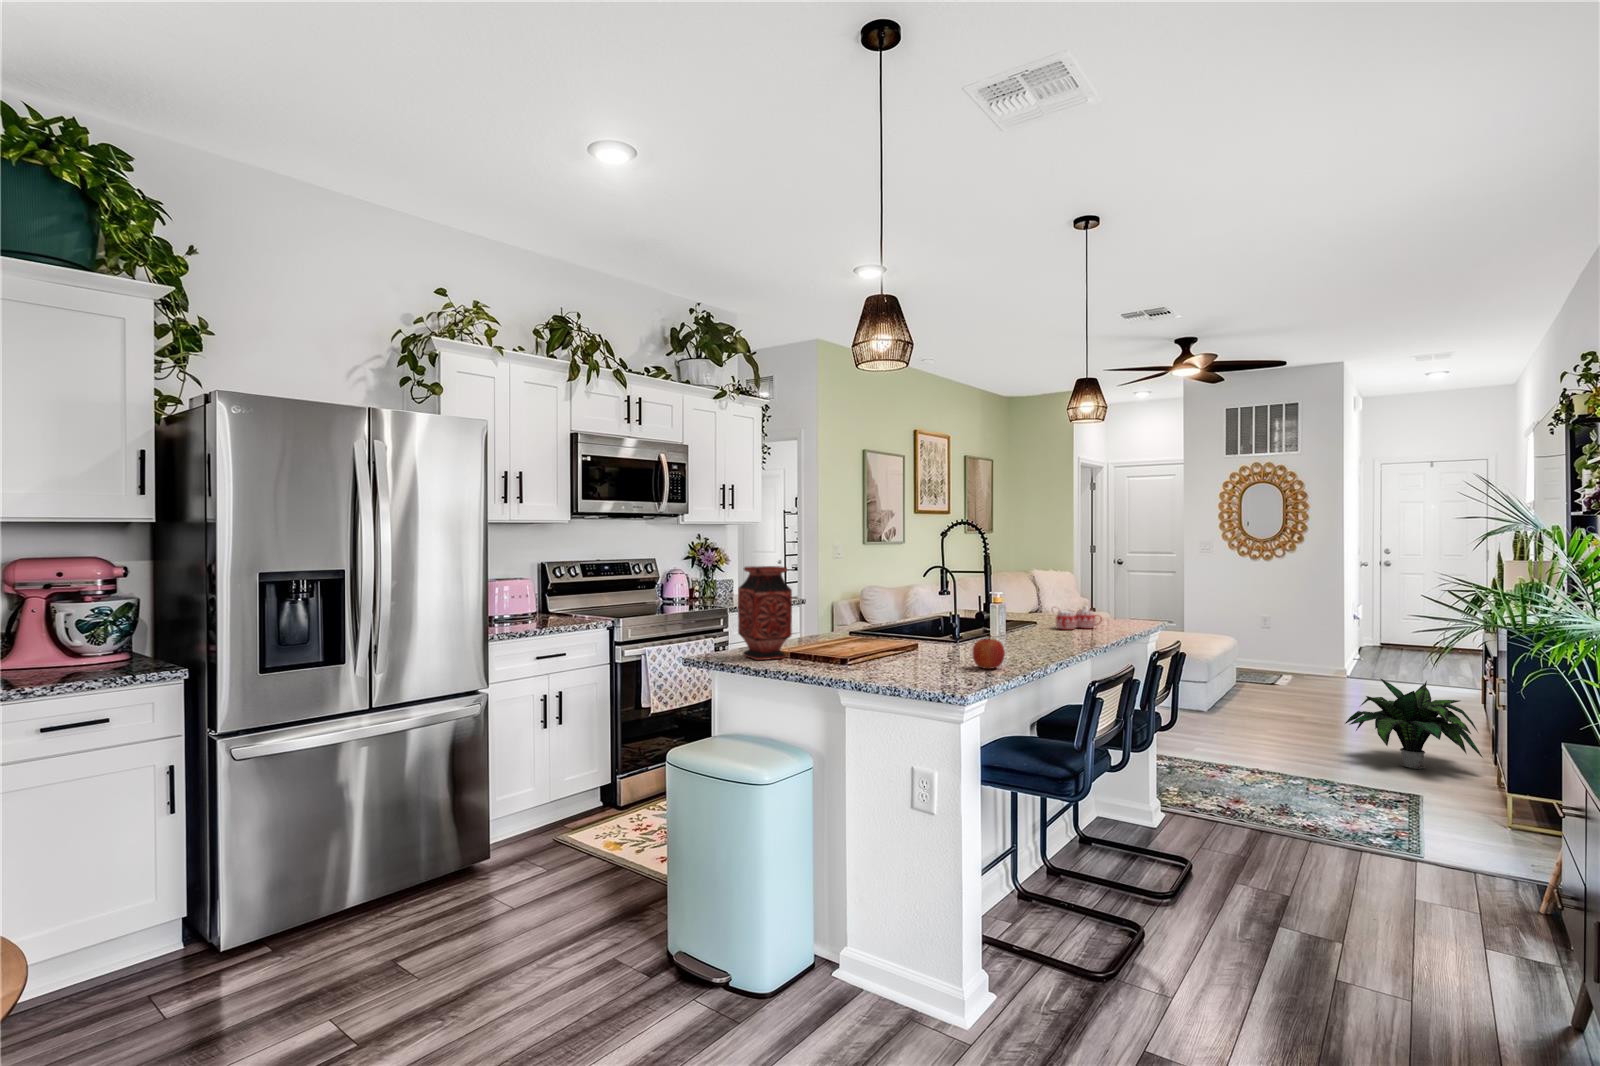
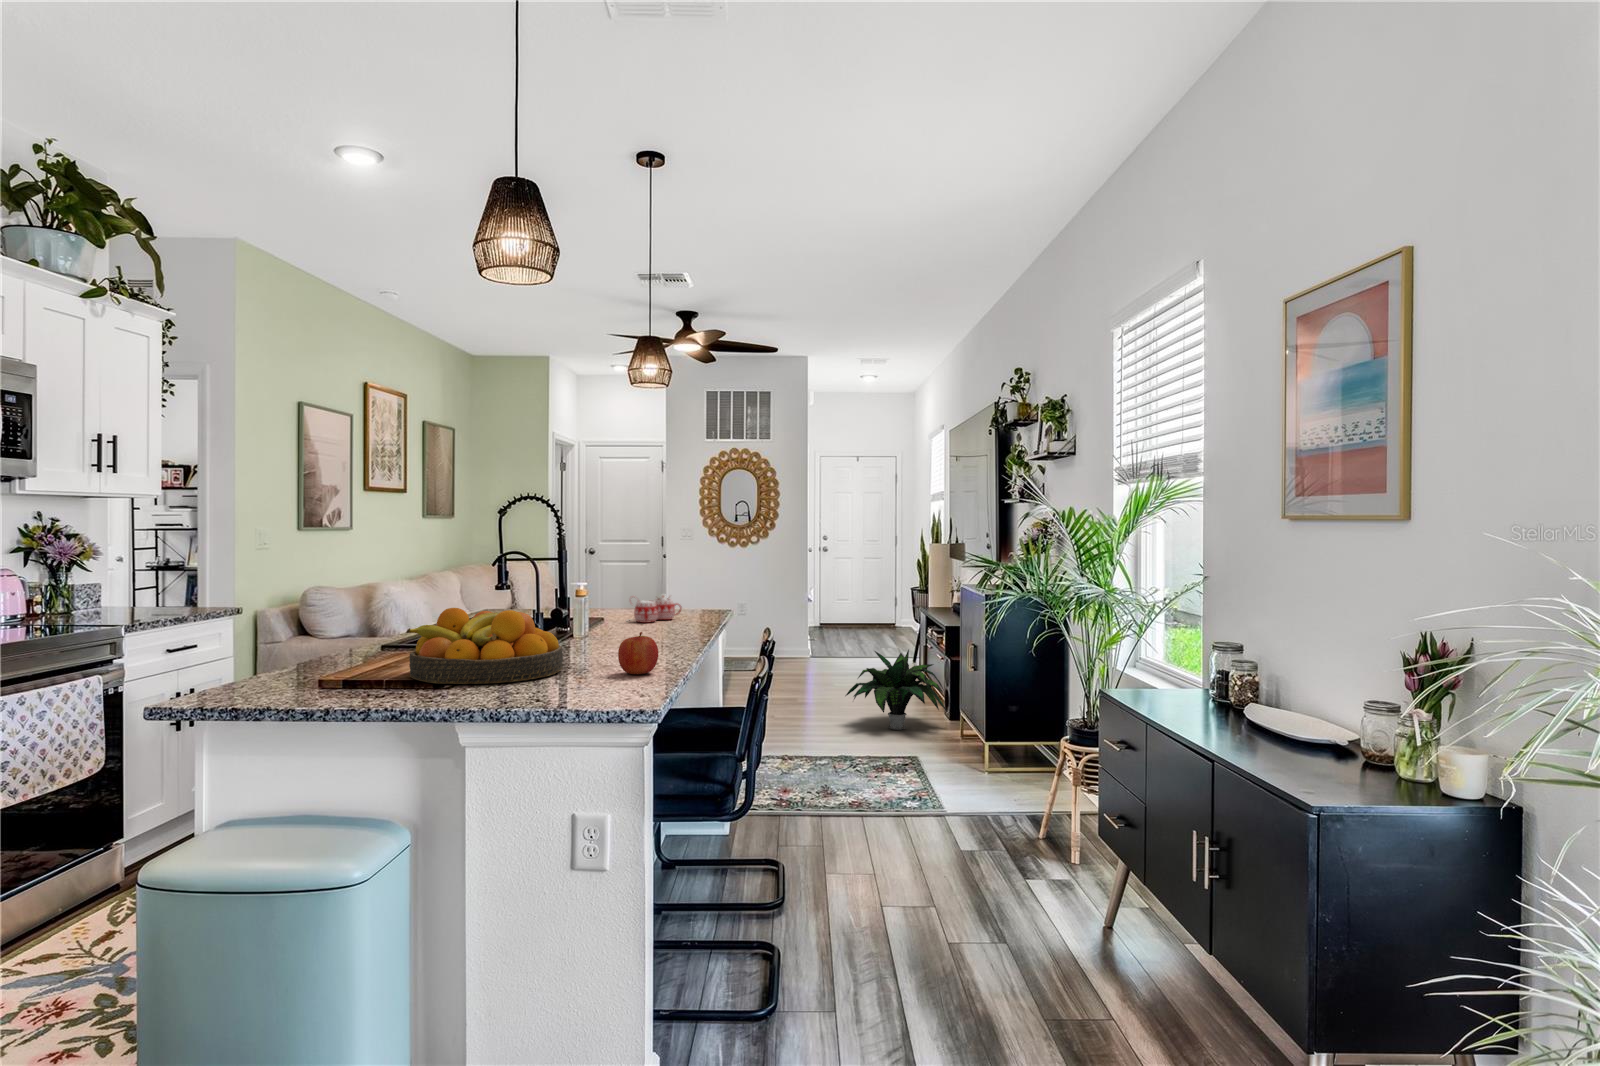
vase: present [738,566,792,660] -> none [248,550,349,697]
fruit bowl: none [832,609,939,664] -> present [406,608,563,684]

